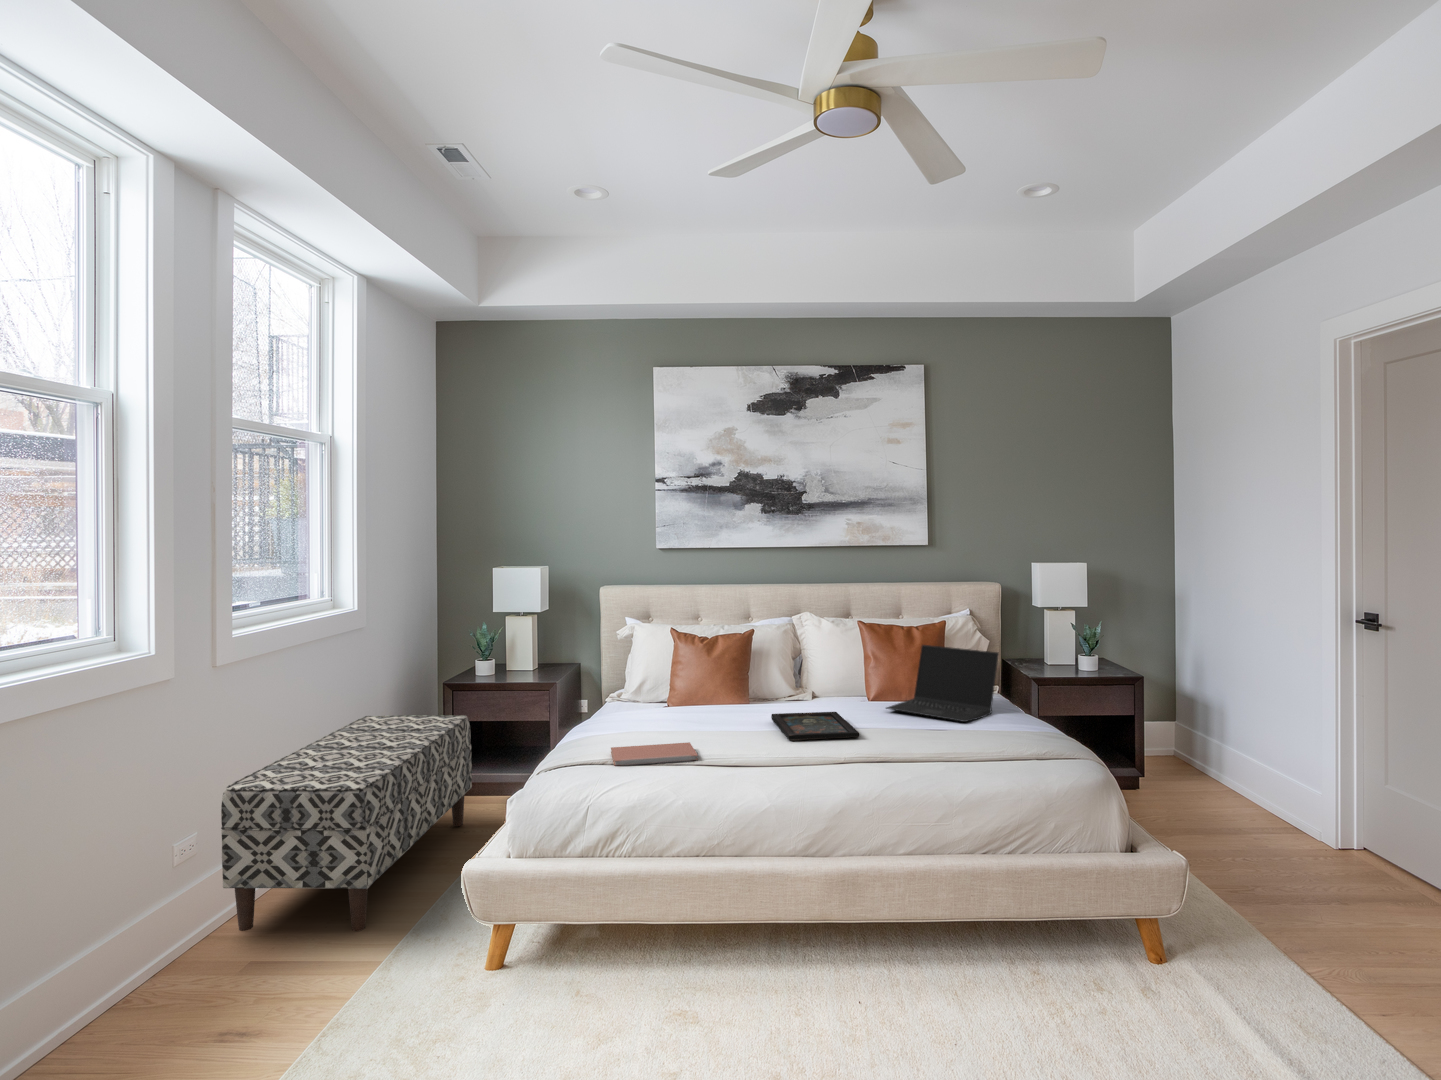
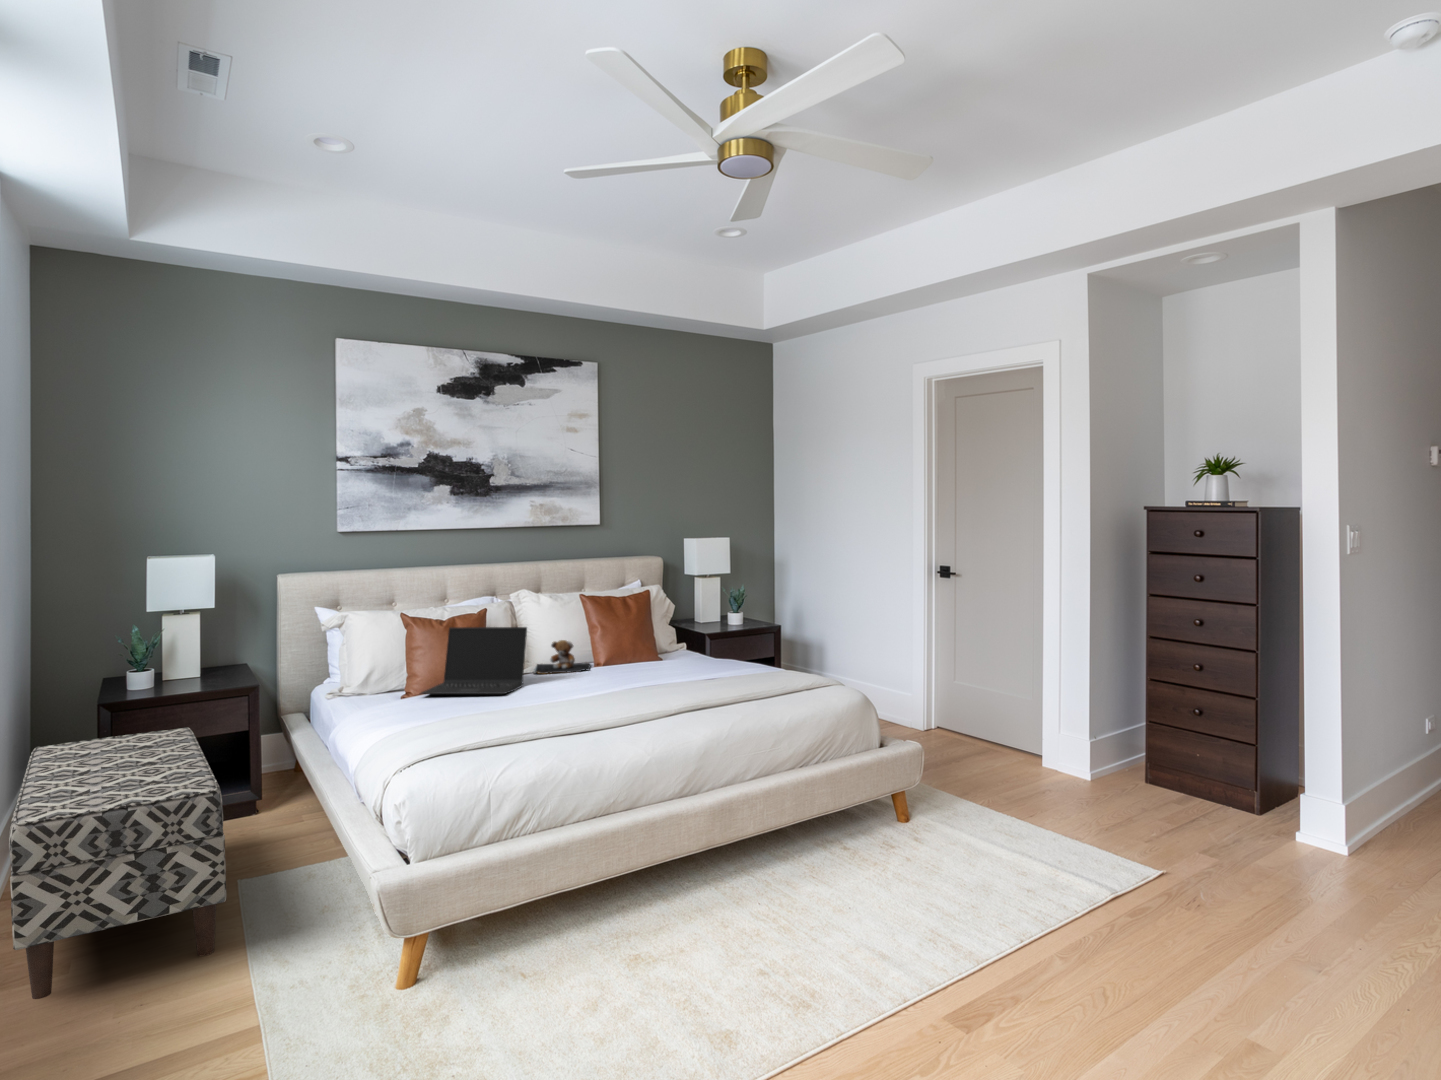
laptop: present [886,645,999,722] -> present [421,627,527,694]
teddy bear: none [776,673,851,711] -> present [533,640,591,674]
tray: present [771,712,860,741] -> none [554,668,650,689]
notebook: present [611,742,698,766] -> none [464,700,554,723]

